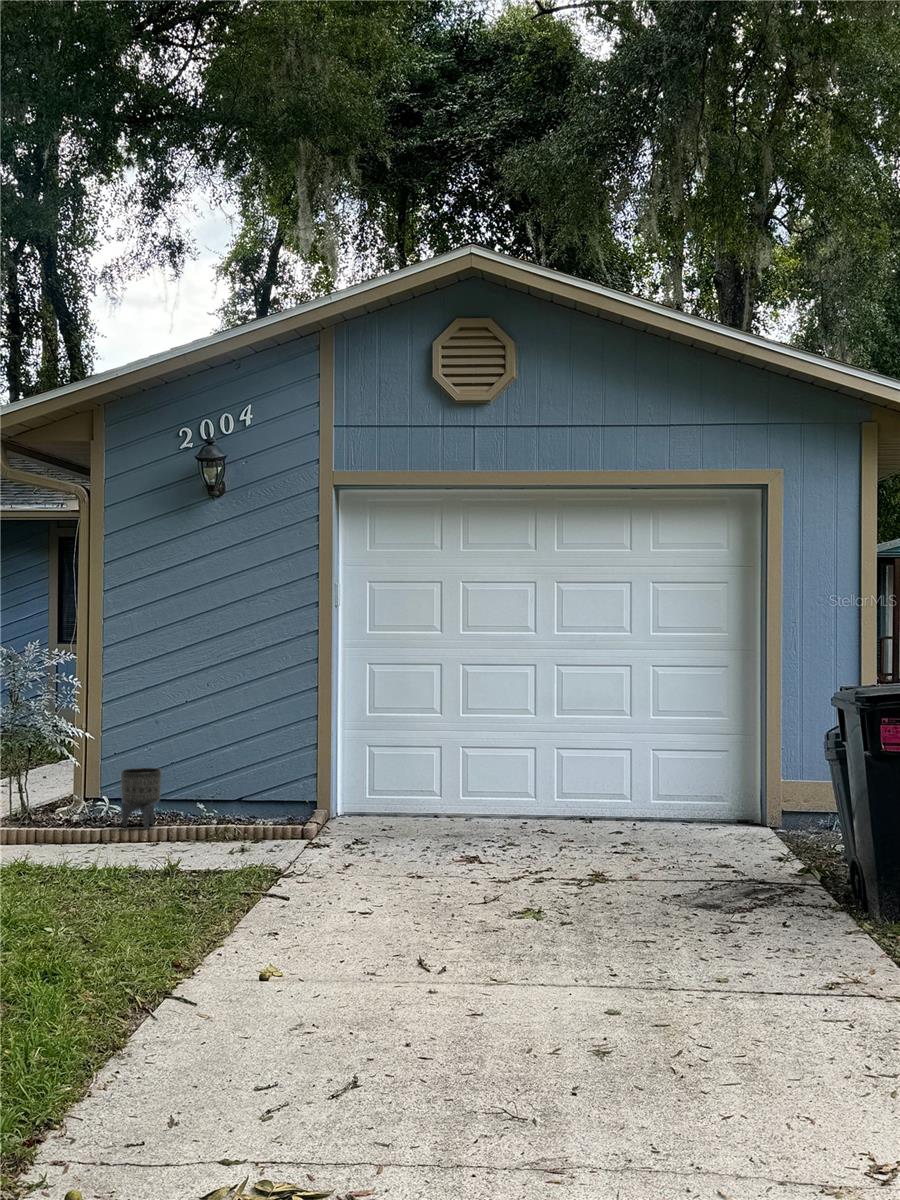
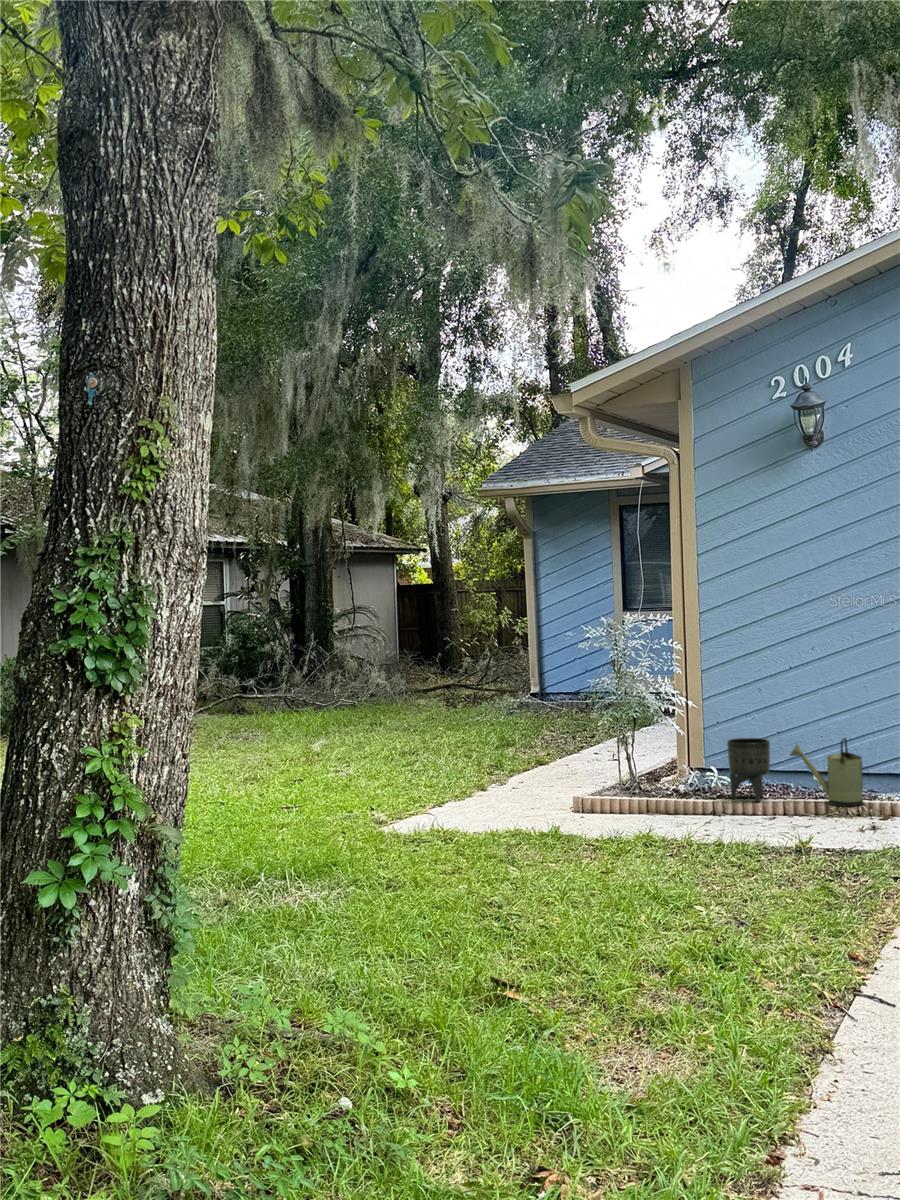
watering can: none [179,766,249,830] -> present [790,738,863,806]

